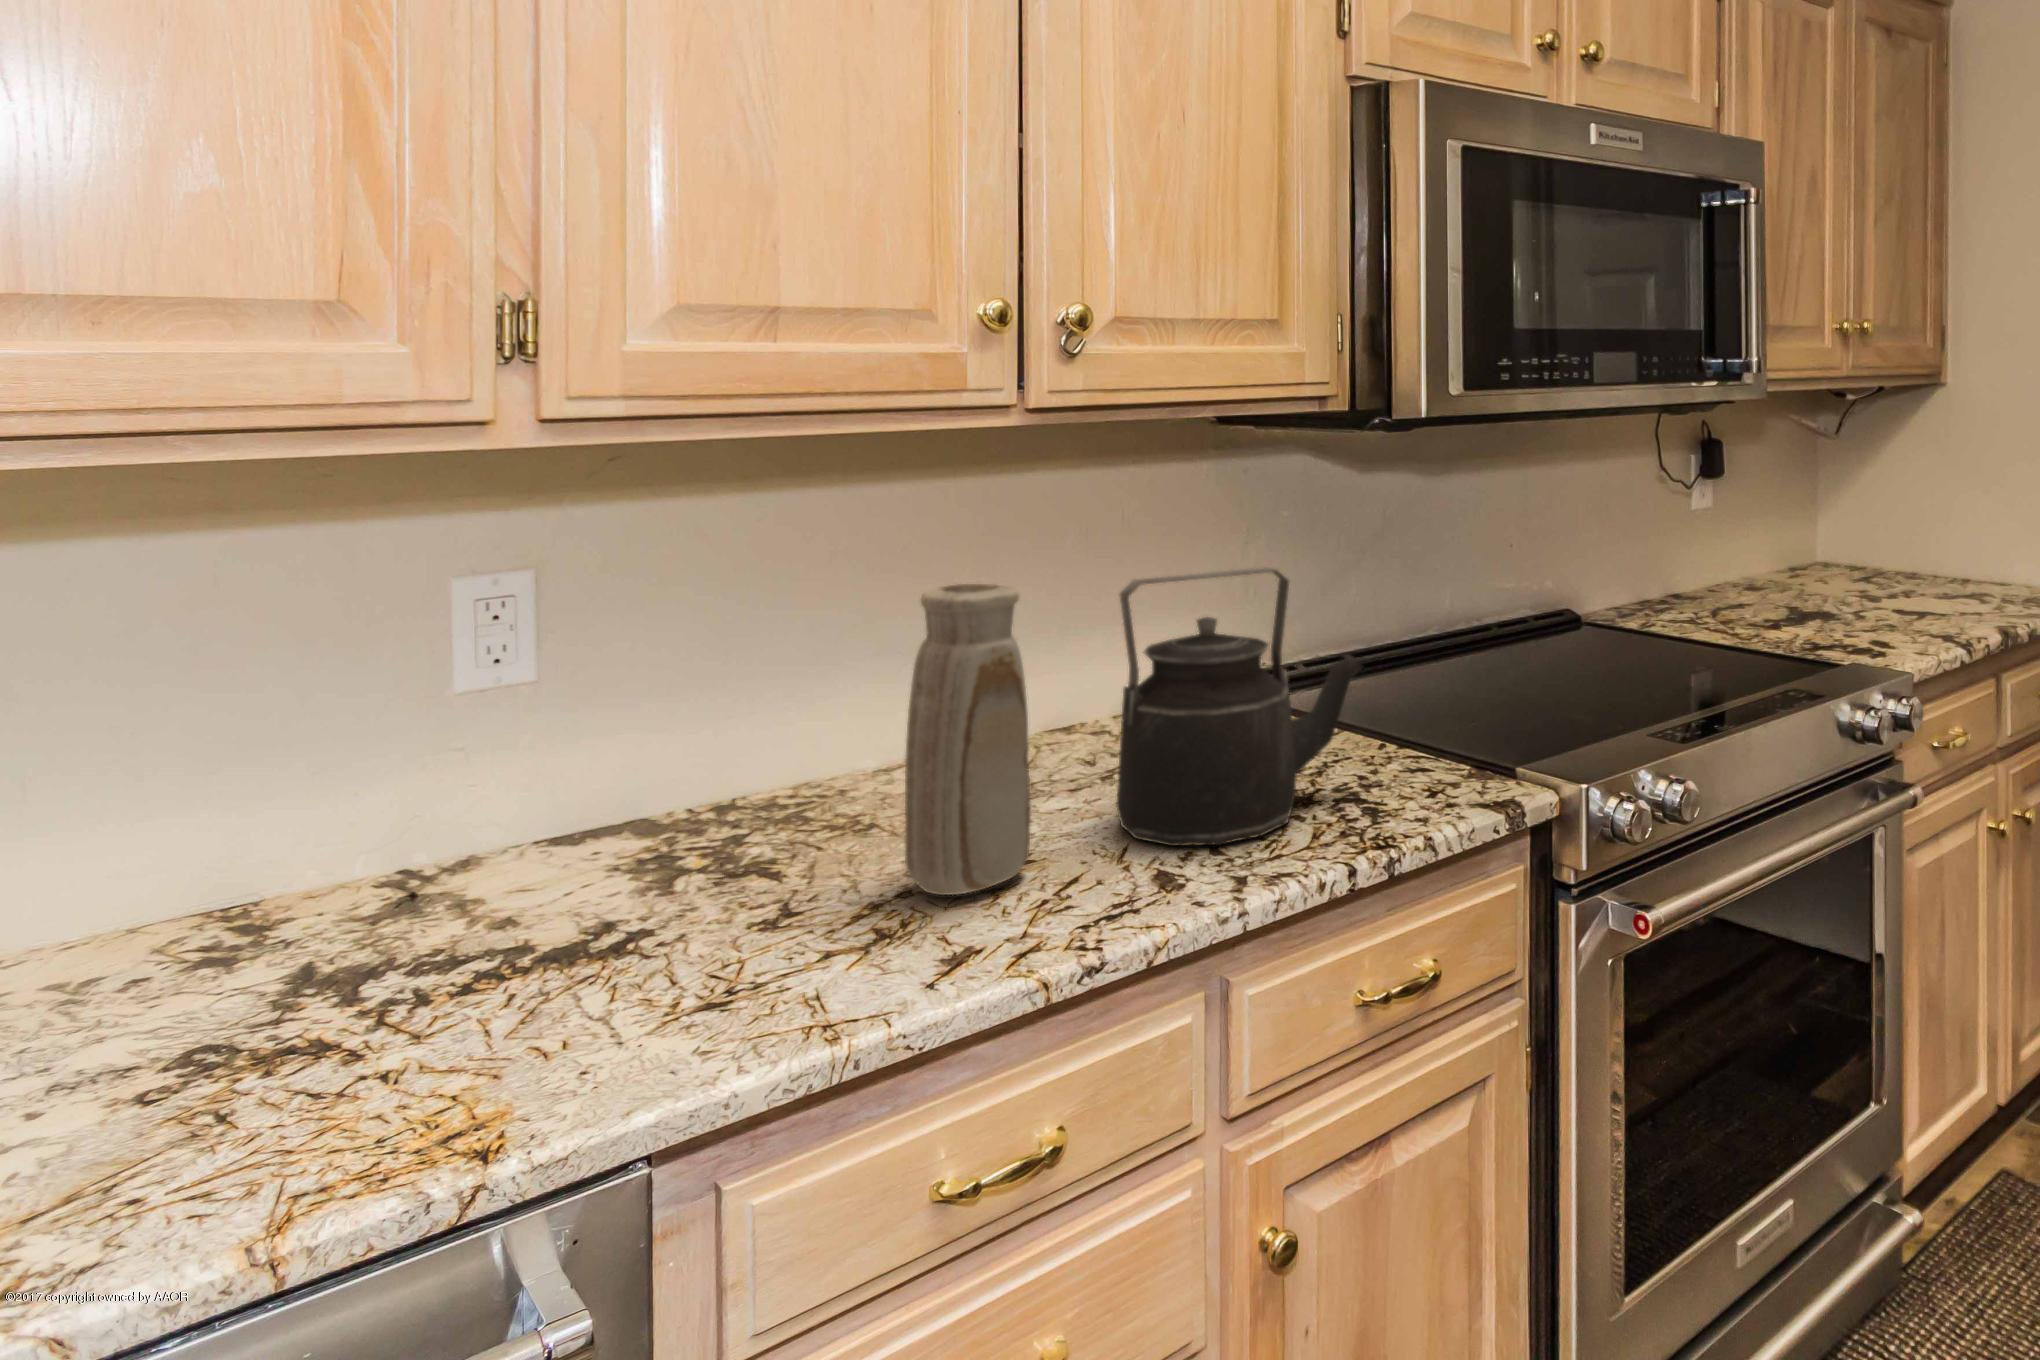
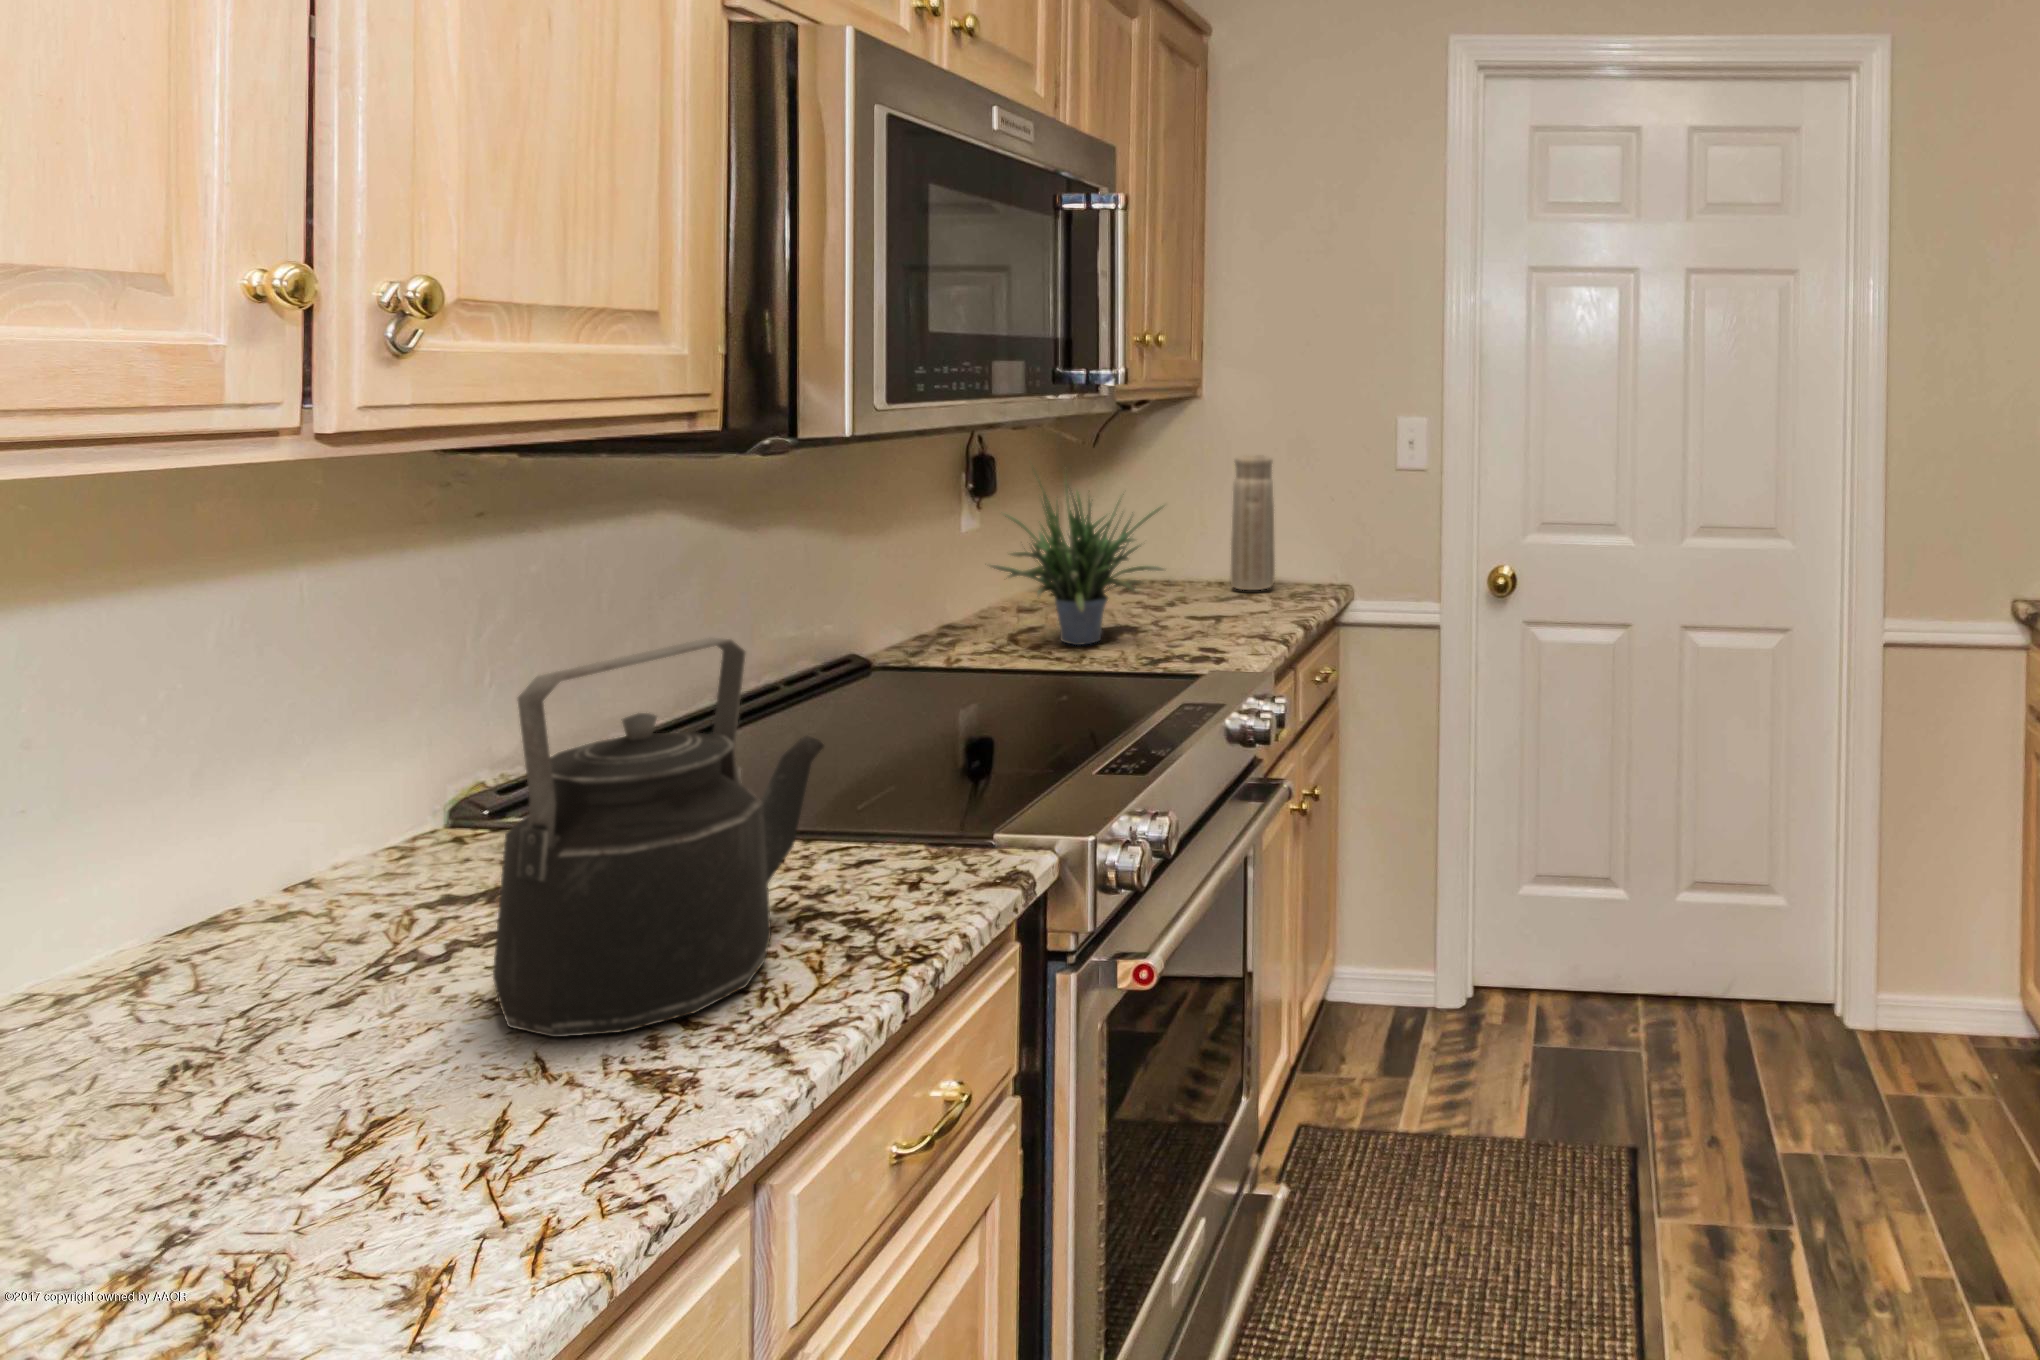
potted plant: none [1681,443,1842,628] -> present [991,478,1166,645]
vase: present [905,584,1031,895] -> present [1231,456,1275,590]

